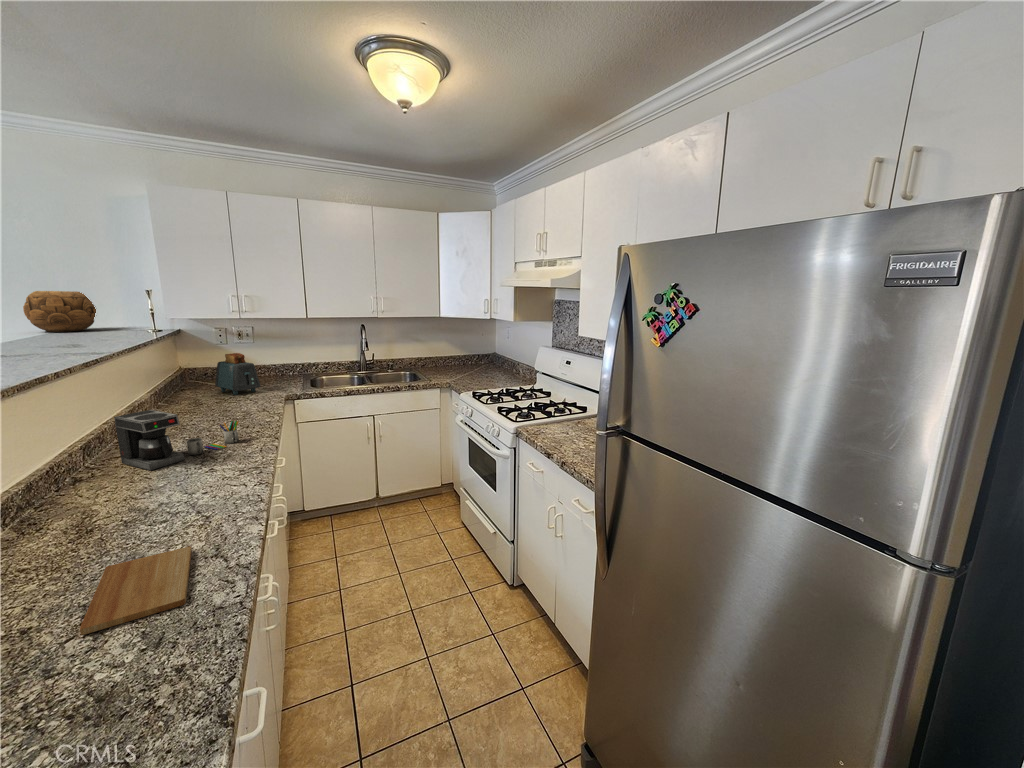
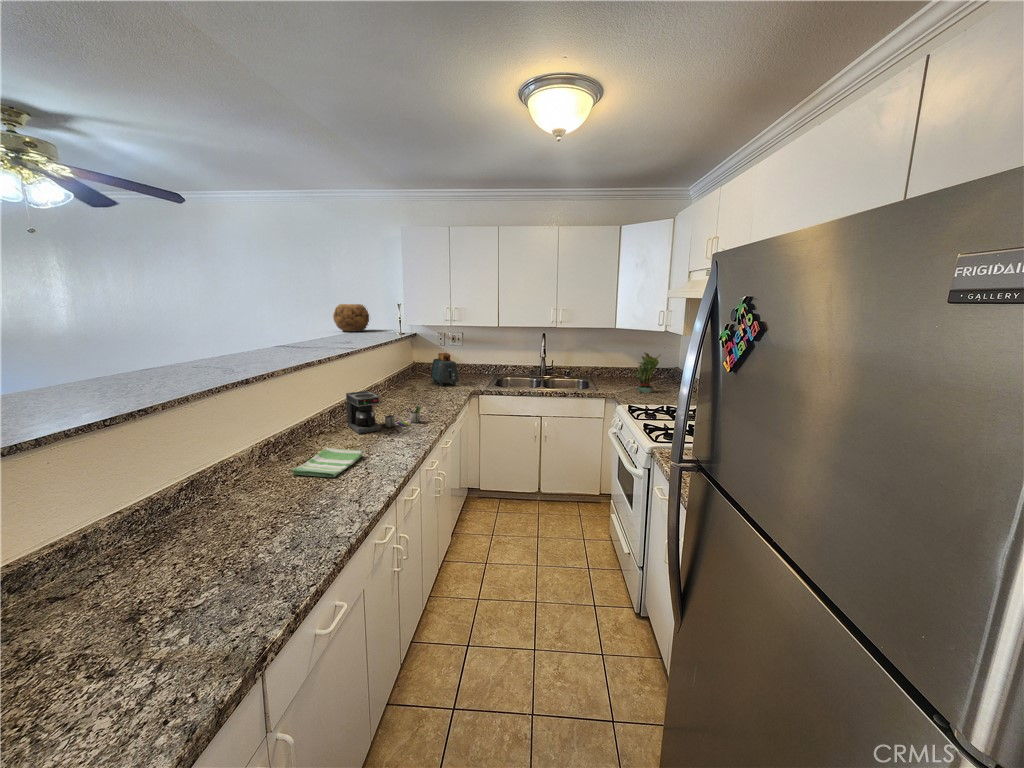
potted plant: none [460,339,486,379] -> present [633,352,660,393]
dish towel: none [64,489,183,547] -> present [291,448,364,477]
cutting board: present [80,546,192,635] -> none [266,491,345,529]

